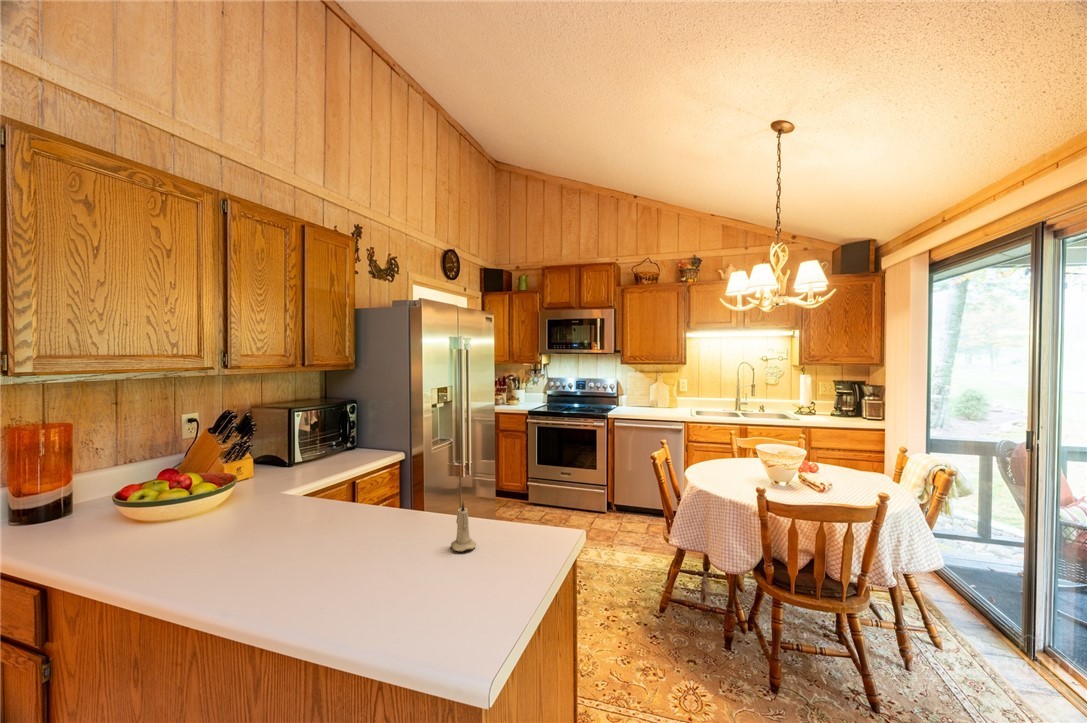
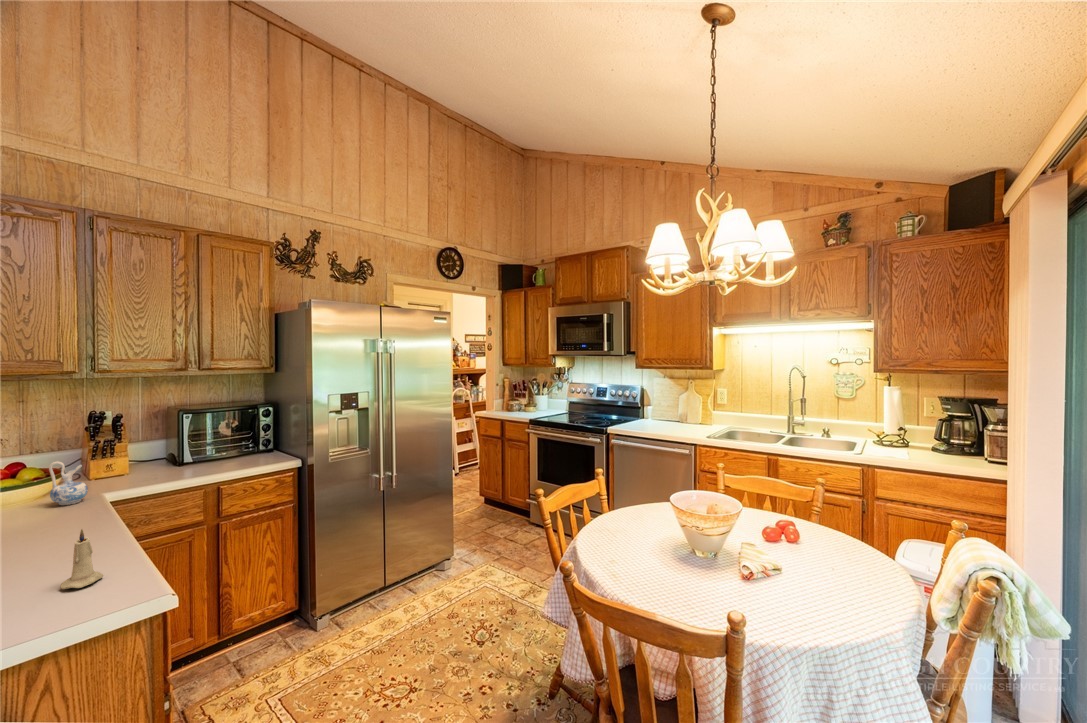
ceramic pitcher: none [238,462,271,507] -> present [49,462,88,505]

